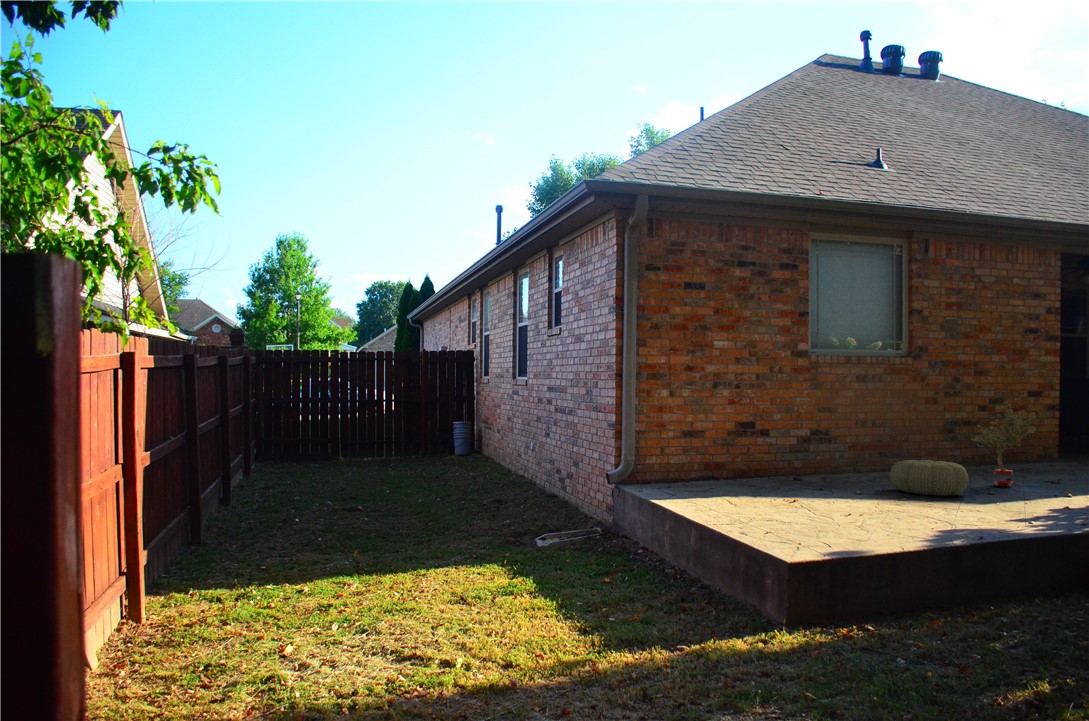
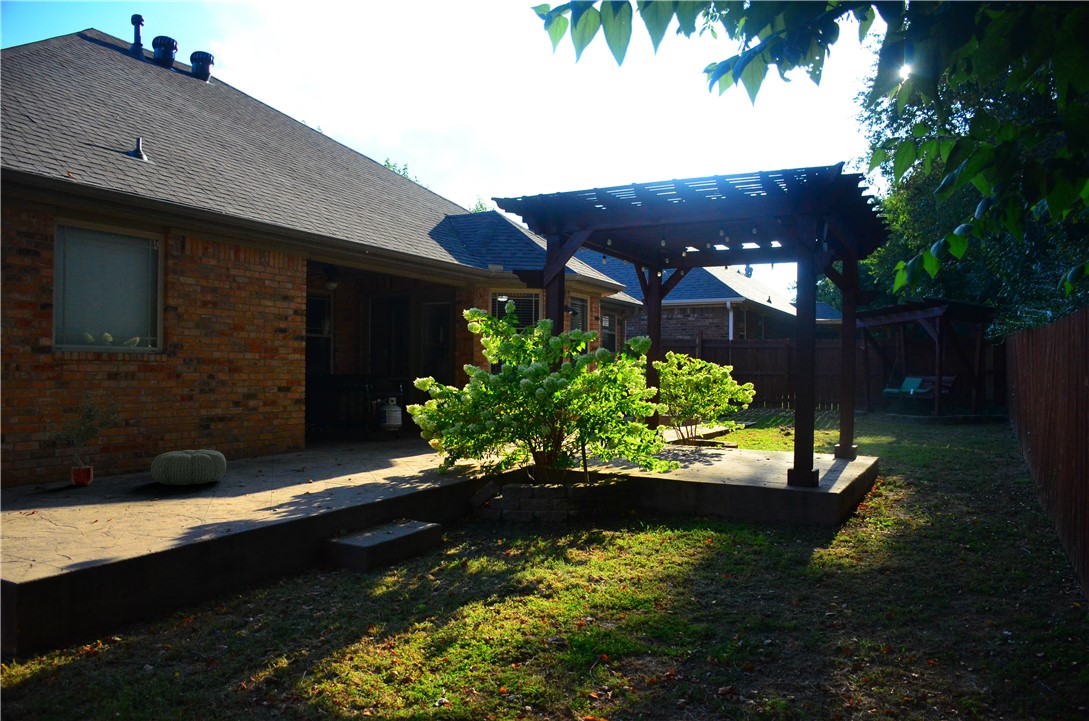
potted tree: present [972,401,1036,486] -> present [39,390,122,486]

